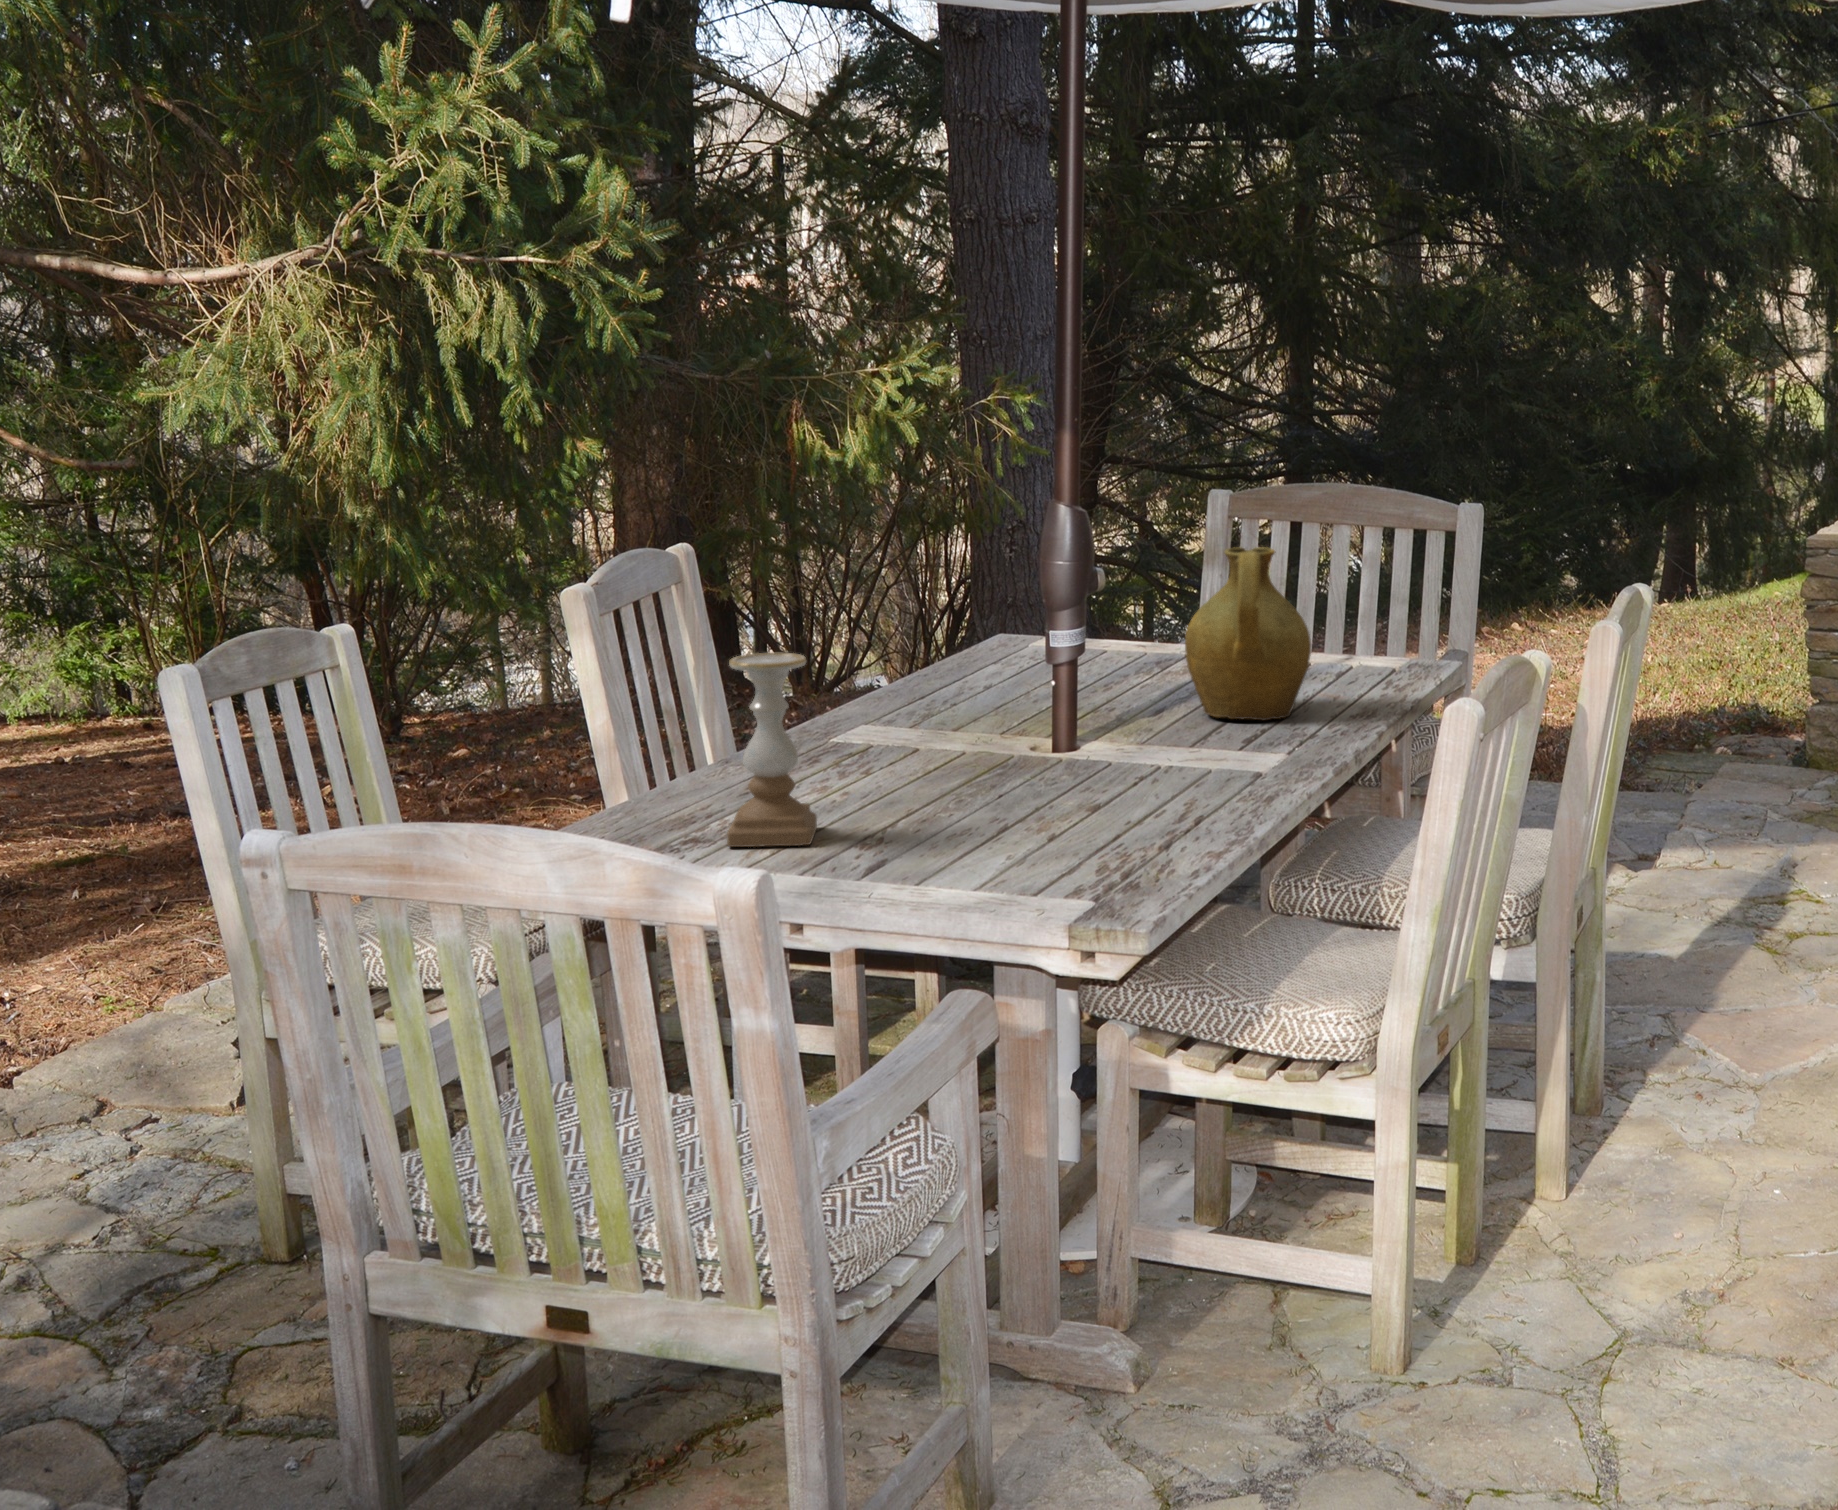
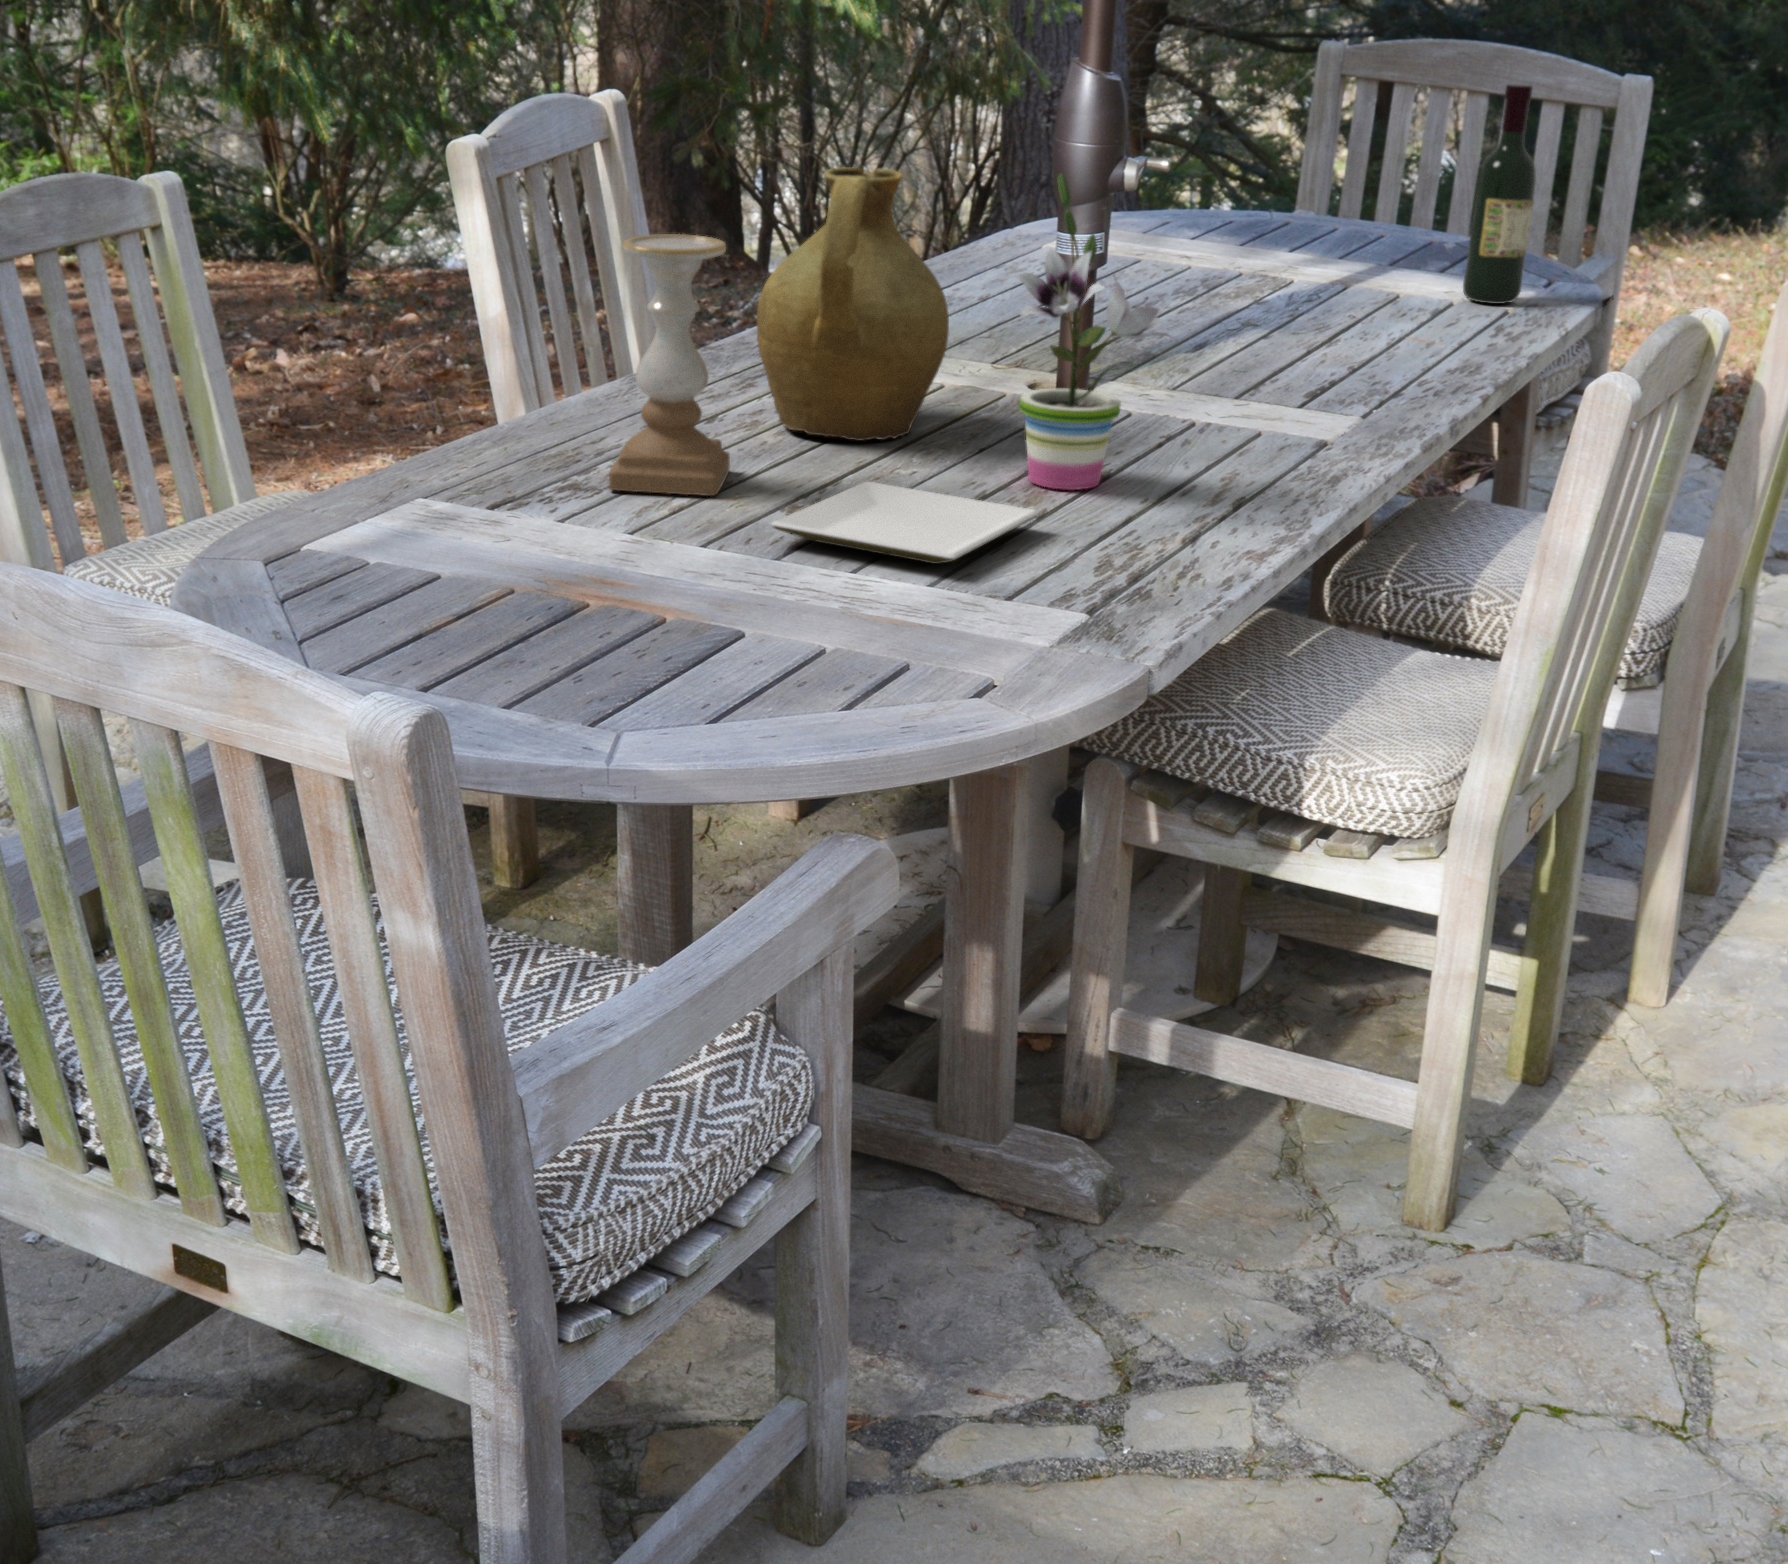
wine bottle: none [1354,506,1397,667] -> present [1463,84,1536,304]
pitcher: present [1185,547,1311,721] -> present [757,167,949,441]
potted plant: none [1018,593,1138,821] -> present [1016,174,1170,490]
plate: none [856,825,1052,879] -> present [772,482,1039,564]

